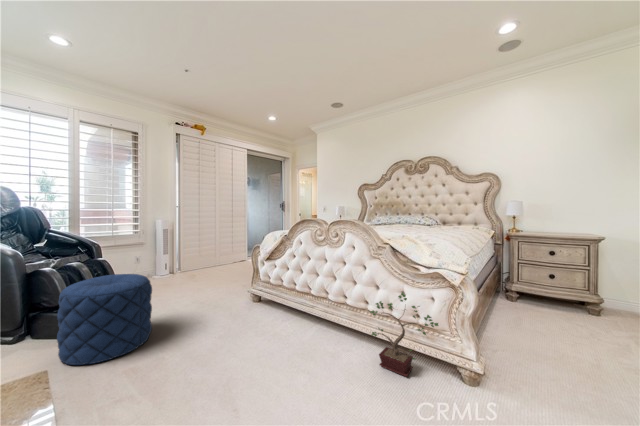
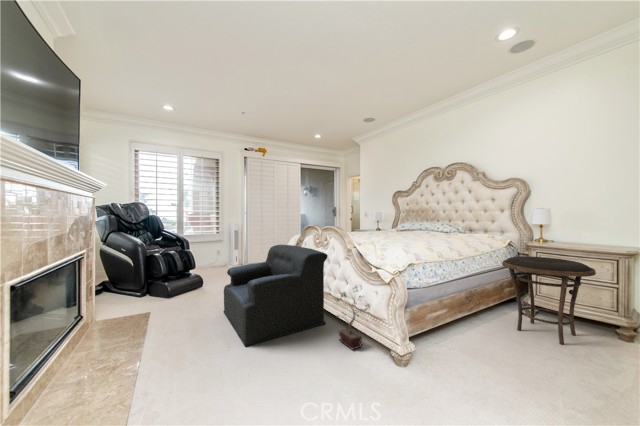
armchair: none [187,245,345,406] -> present [223,245,328,346]
side table: none [502,246,592,328] -> present [502,256,596,345]
pouf: present [57,274,152,365] -> none [158,260,209,312]

